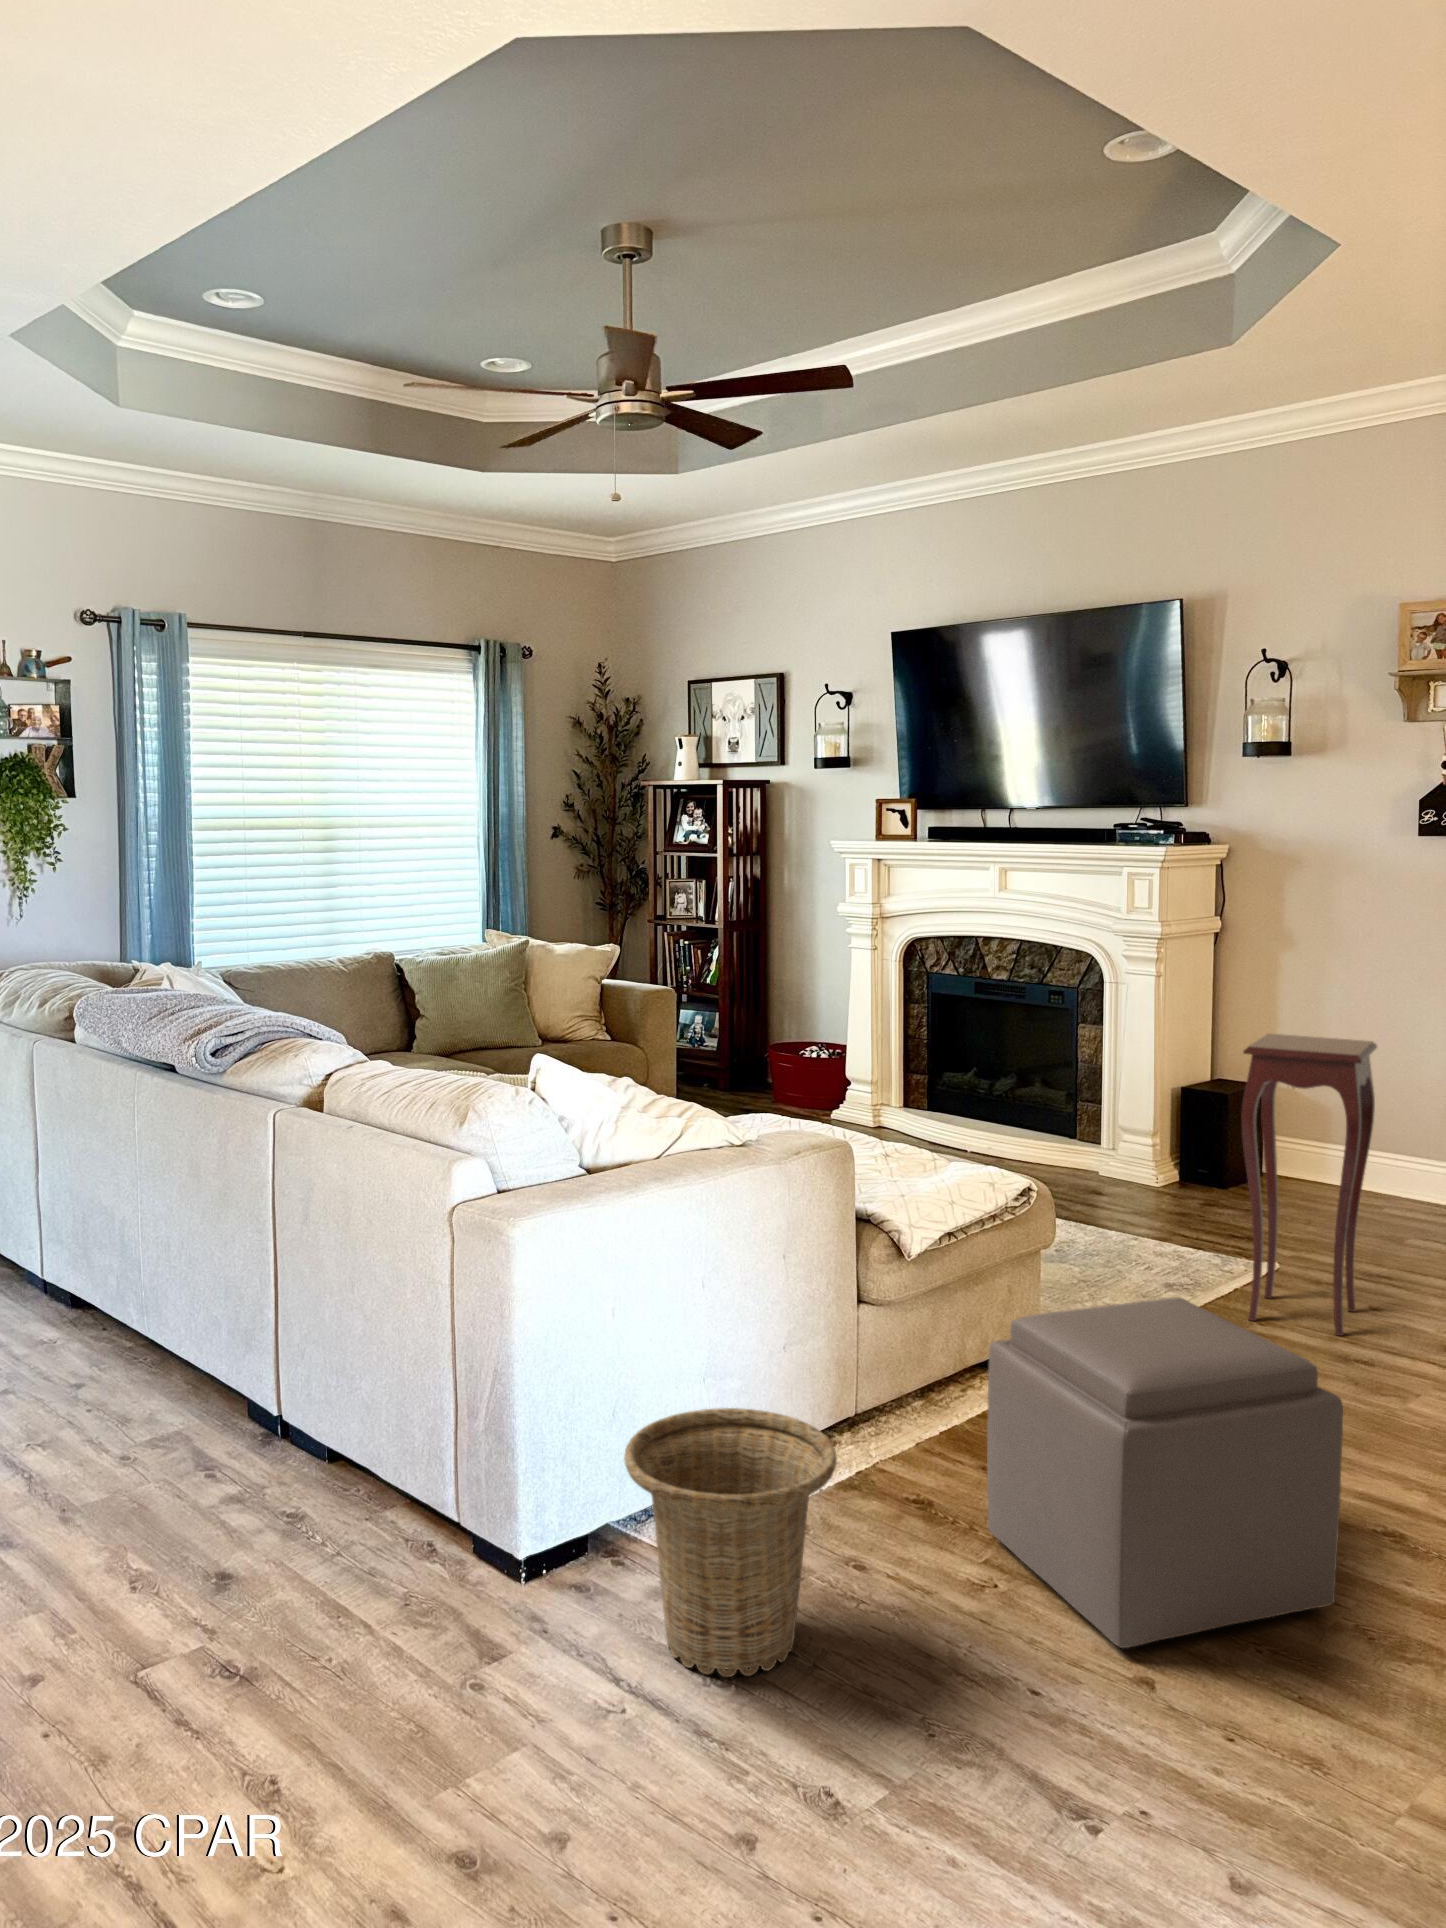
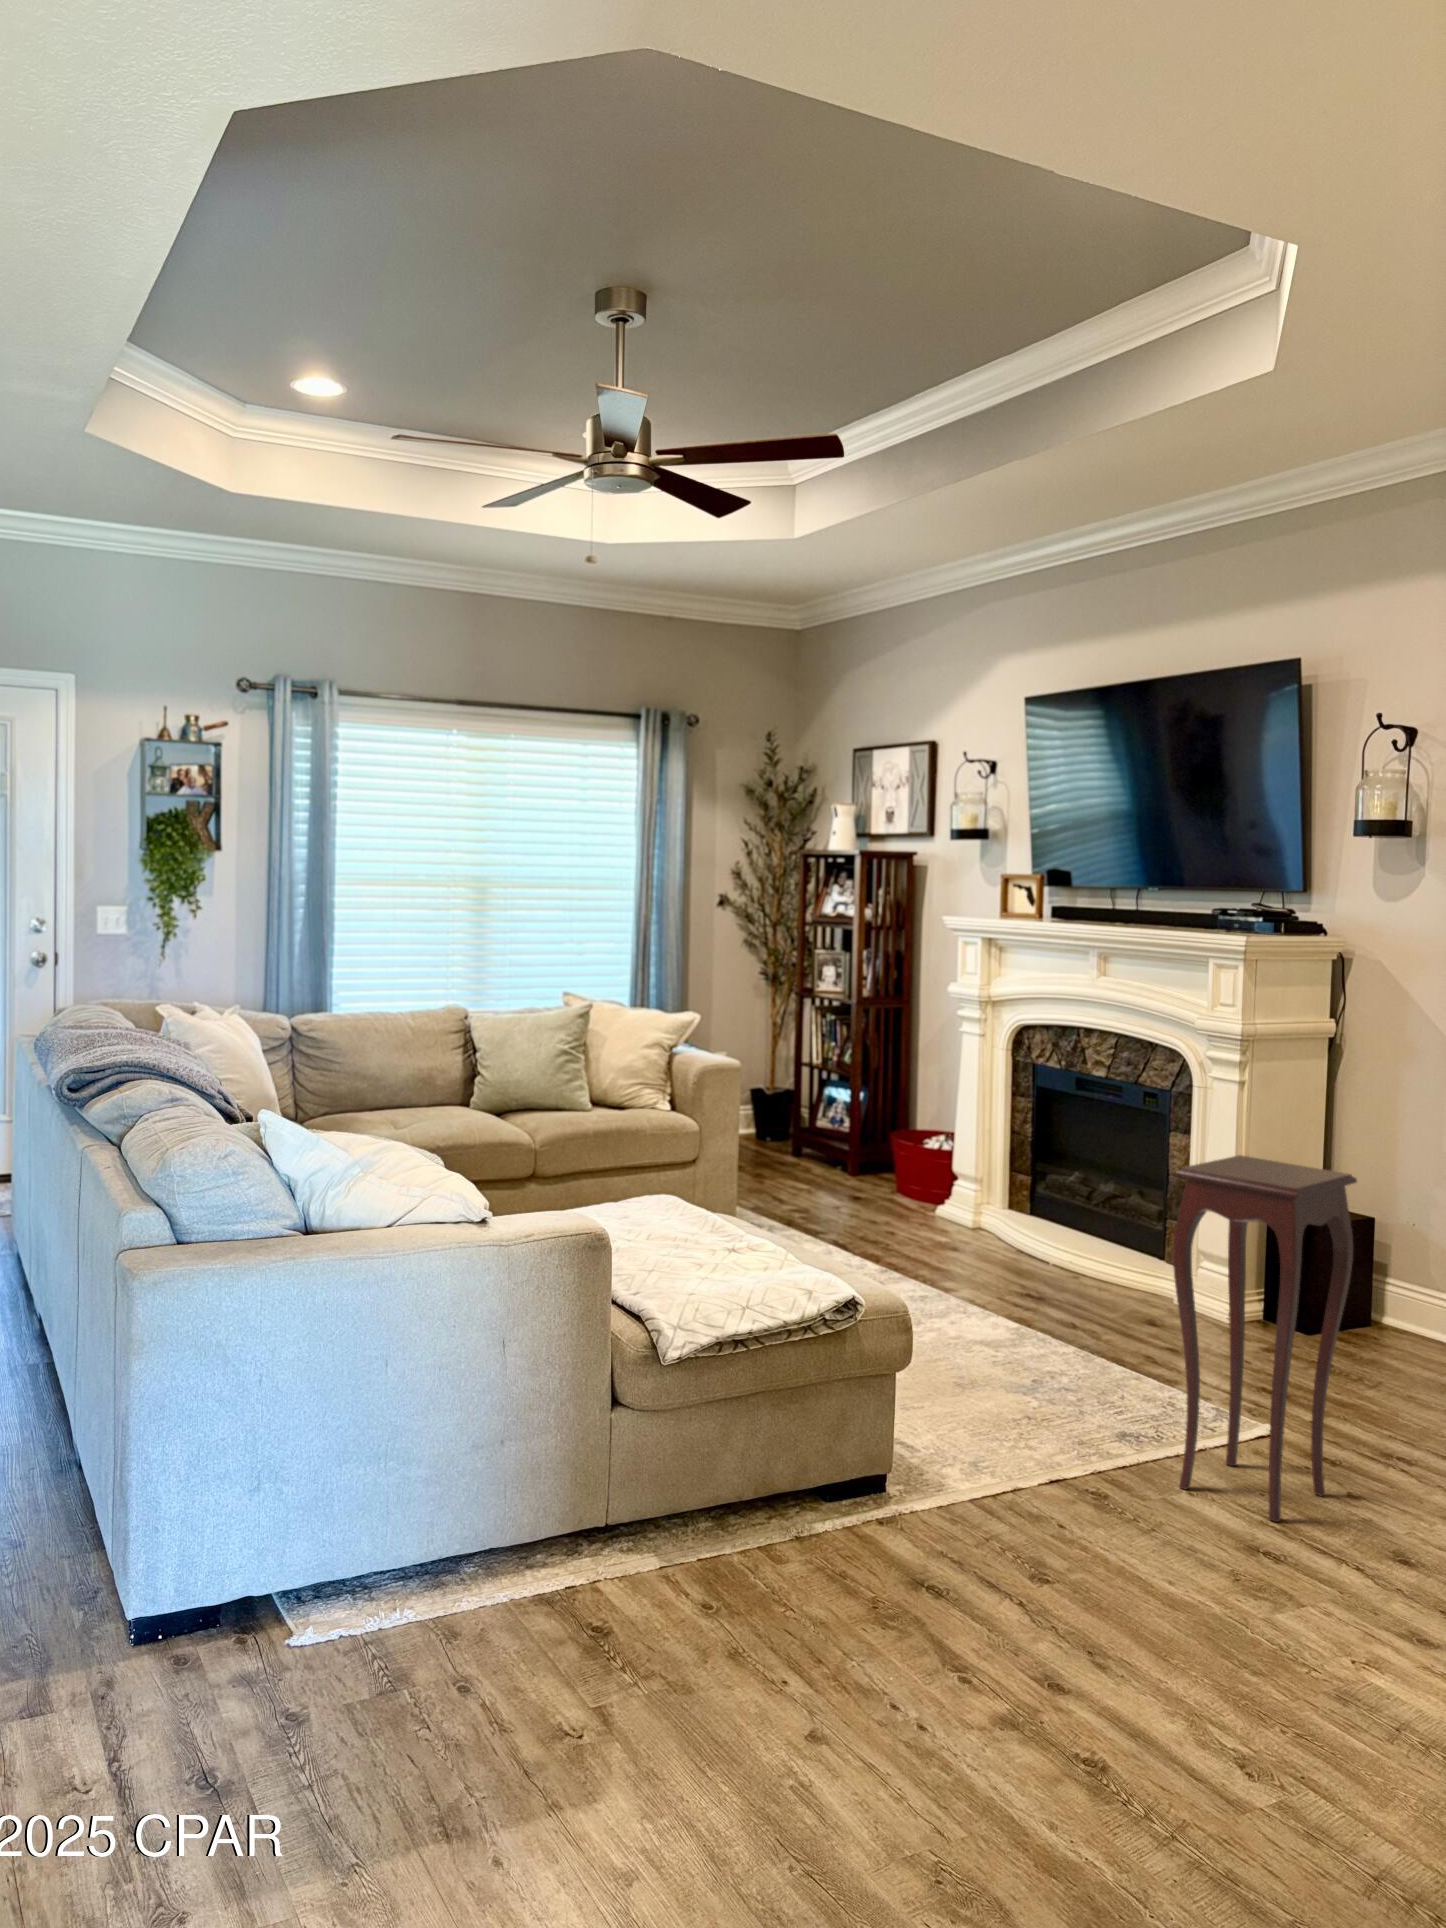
ottoman: present [987,1297,1343,1648] -> none [622,1440,932,1837]
basket: present [624,1408,837,1677] -> none [141,1491,373,1781]

